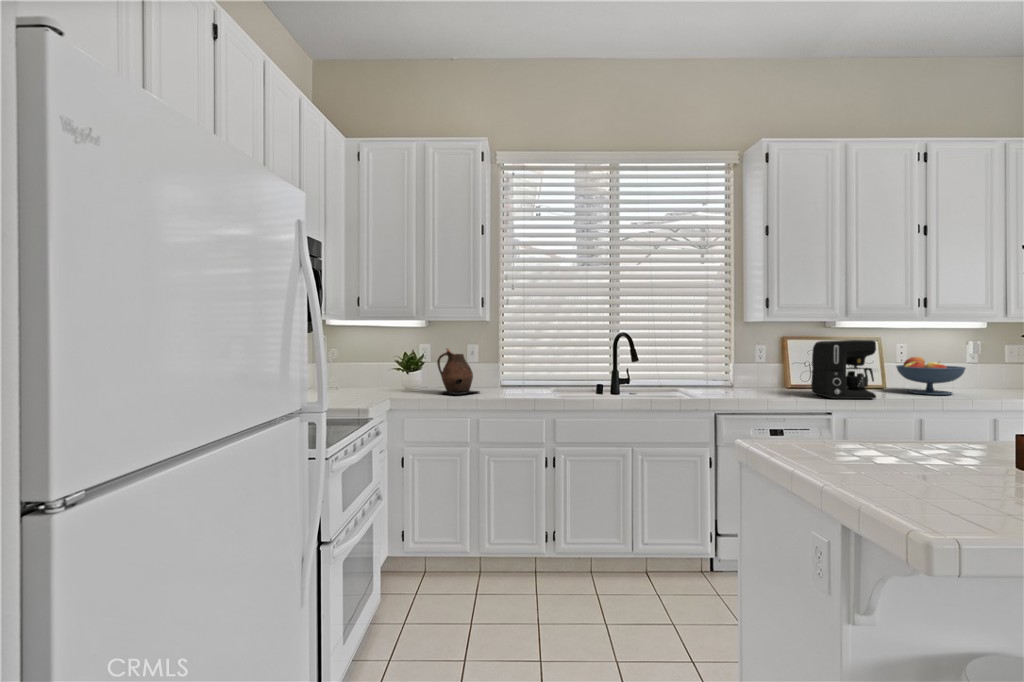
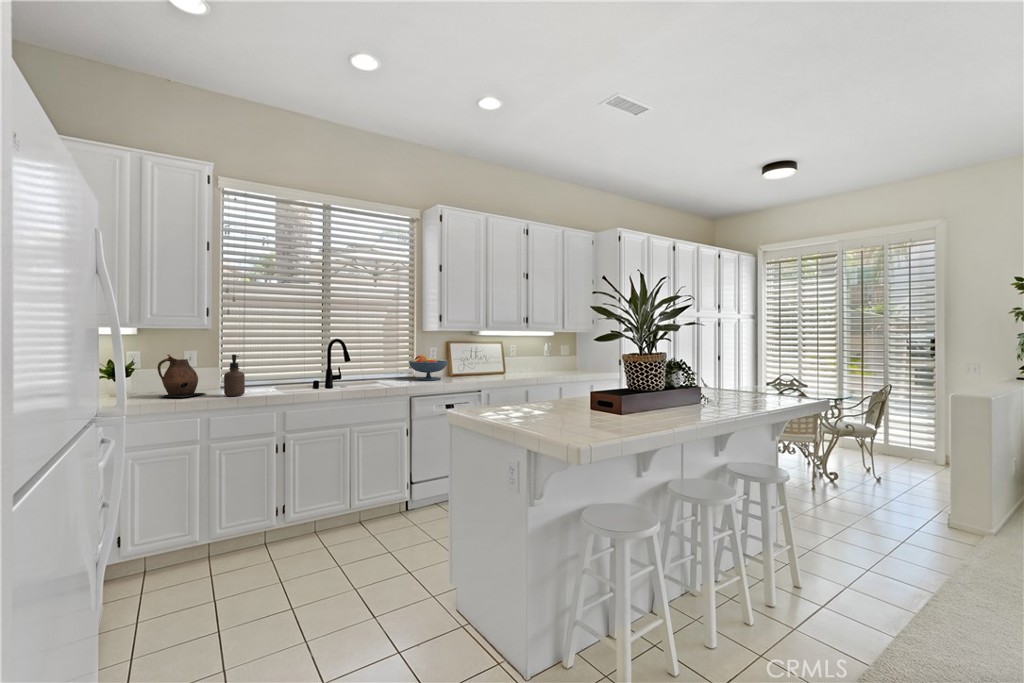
coffee maker: present [811,340,876,399] -> none [468,344,505,382]
soap dispenser: none [494,350,515,397] -> present [224,355,245,396]
fruit bowl: present [896,357,966,395] -> present [409,355,448,380]

